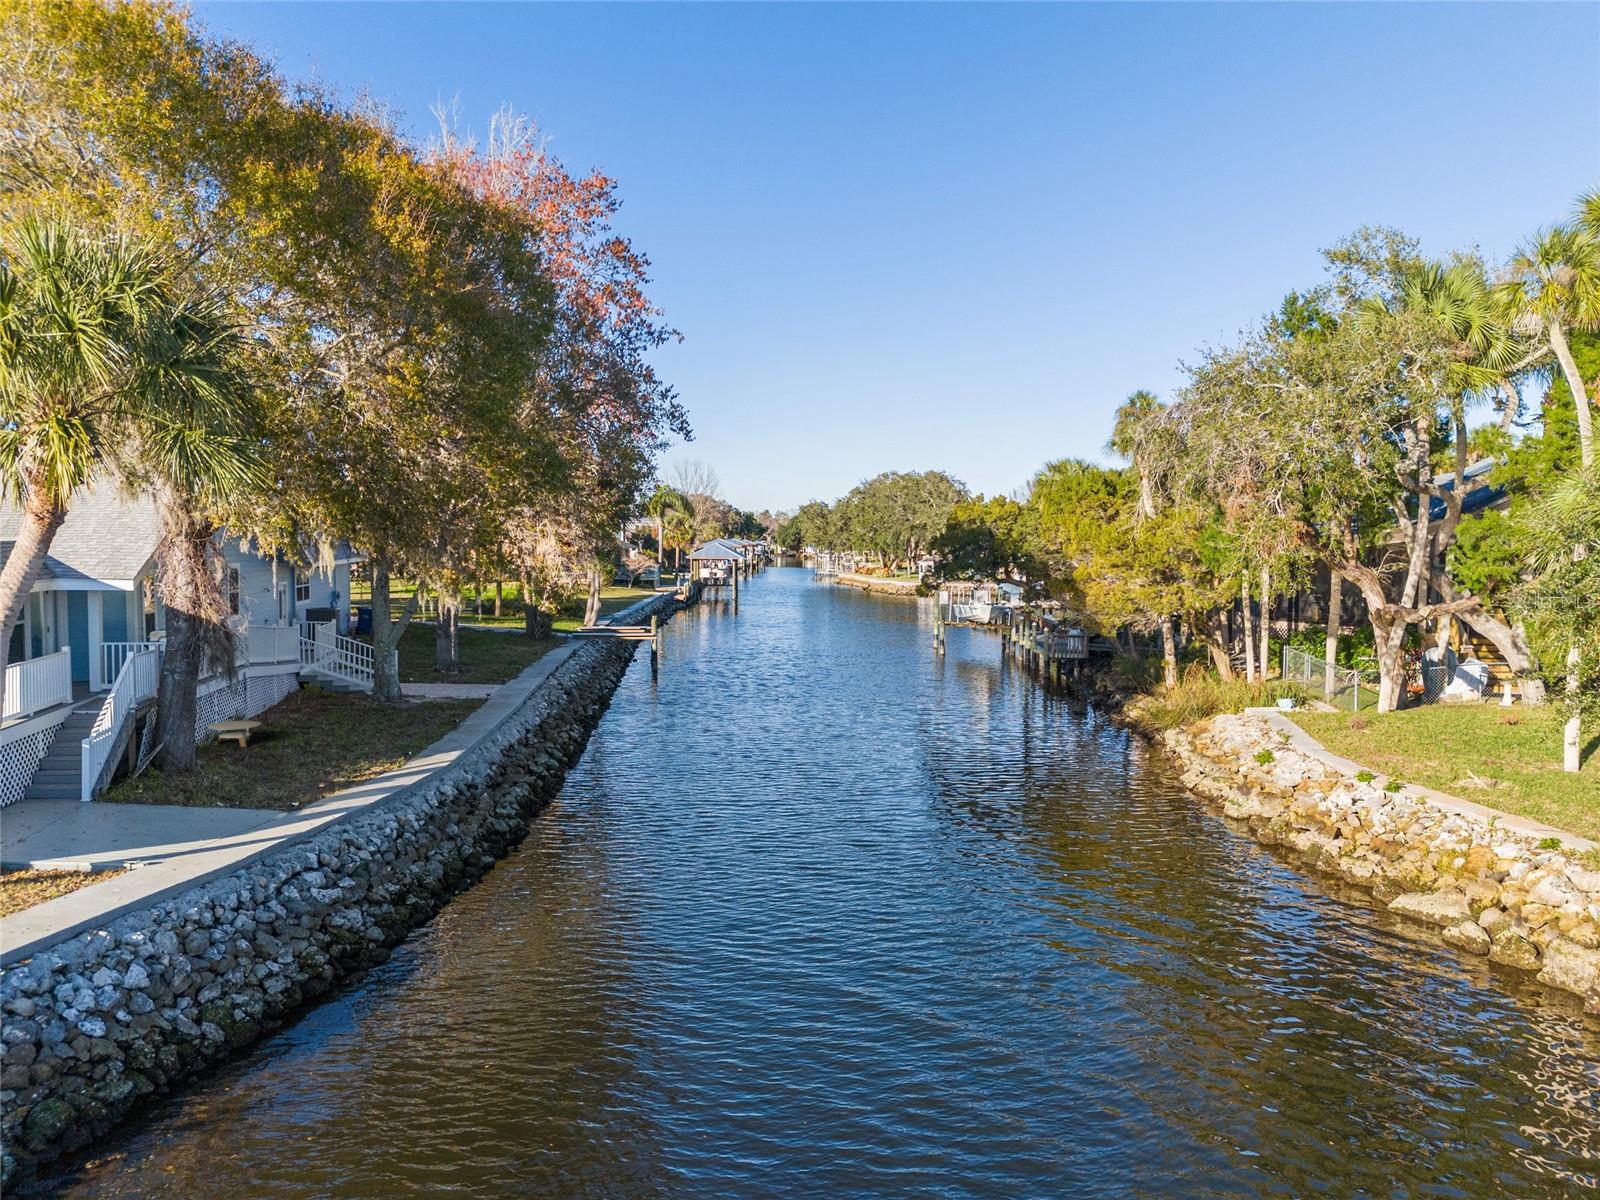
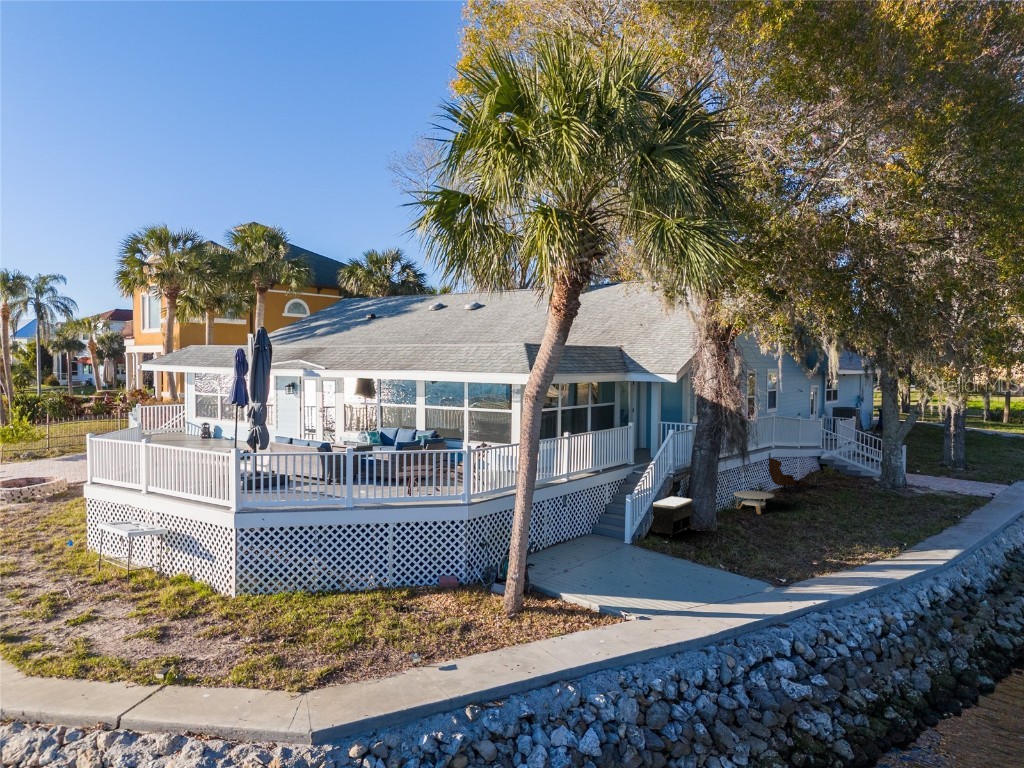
lounge chair: none [245,680,297,722] -> present [769,458,810,494]
storage bench: none [111,737,166,786] -> present [652,497,693,537]

